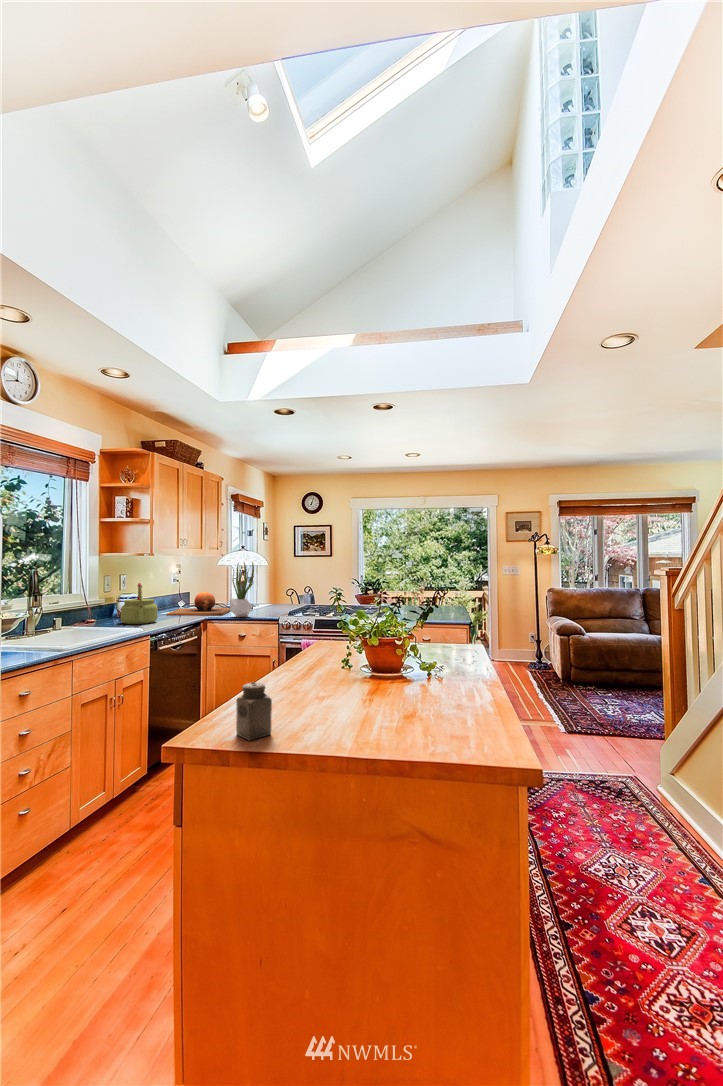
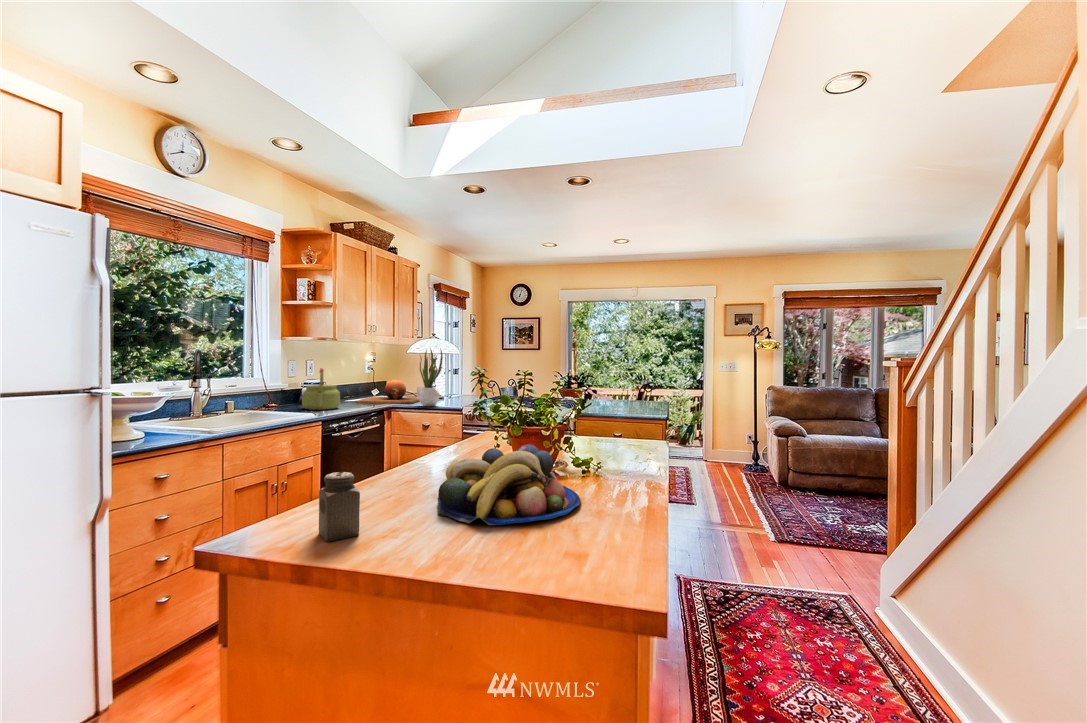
fruit bowl: none [317,653,436,722] -> present [437,444,580,525]

